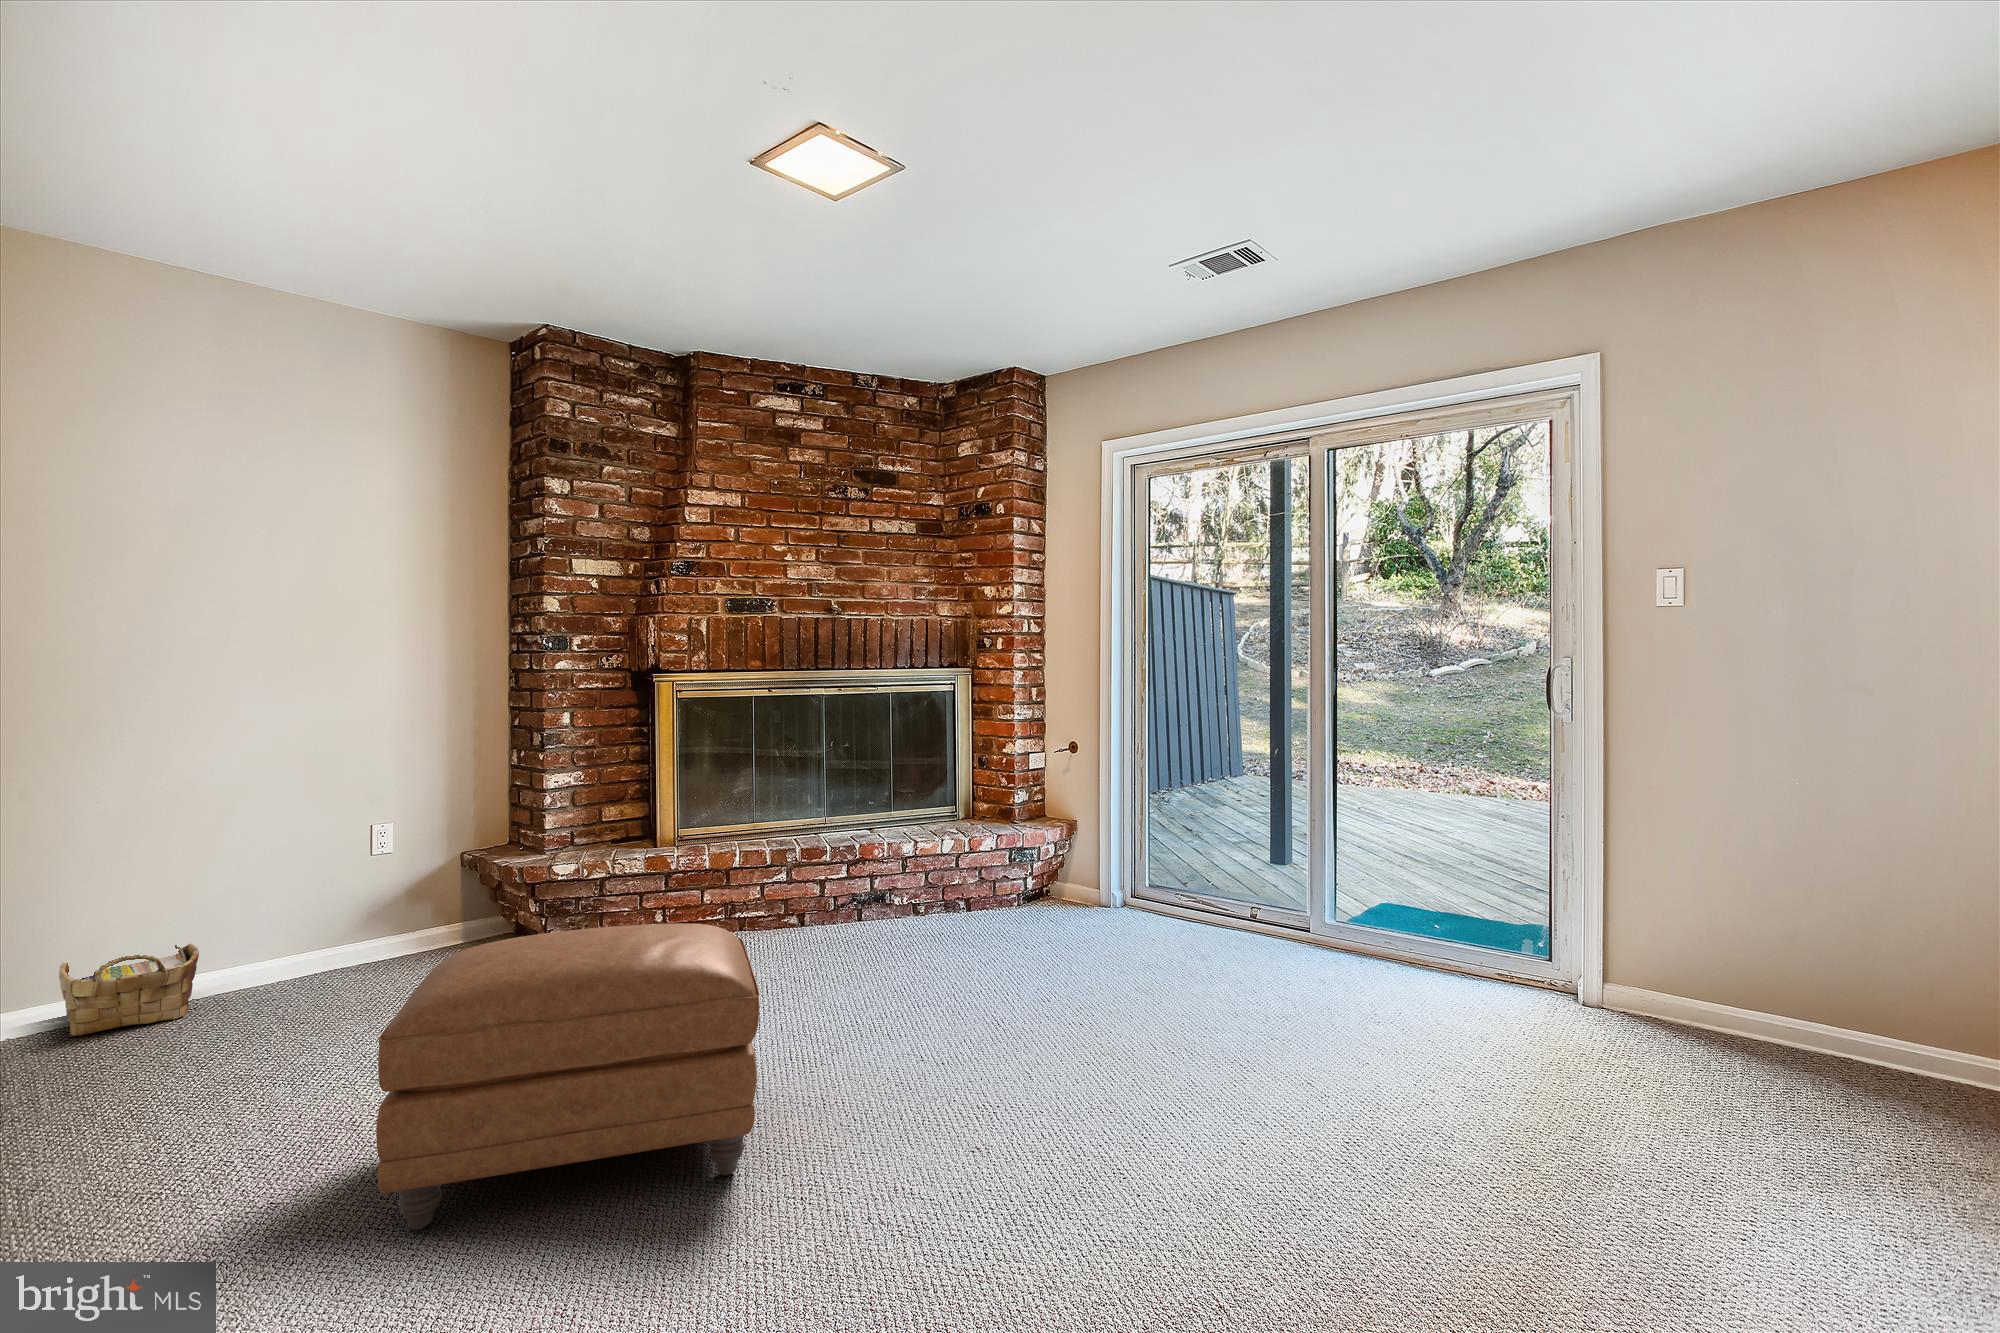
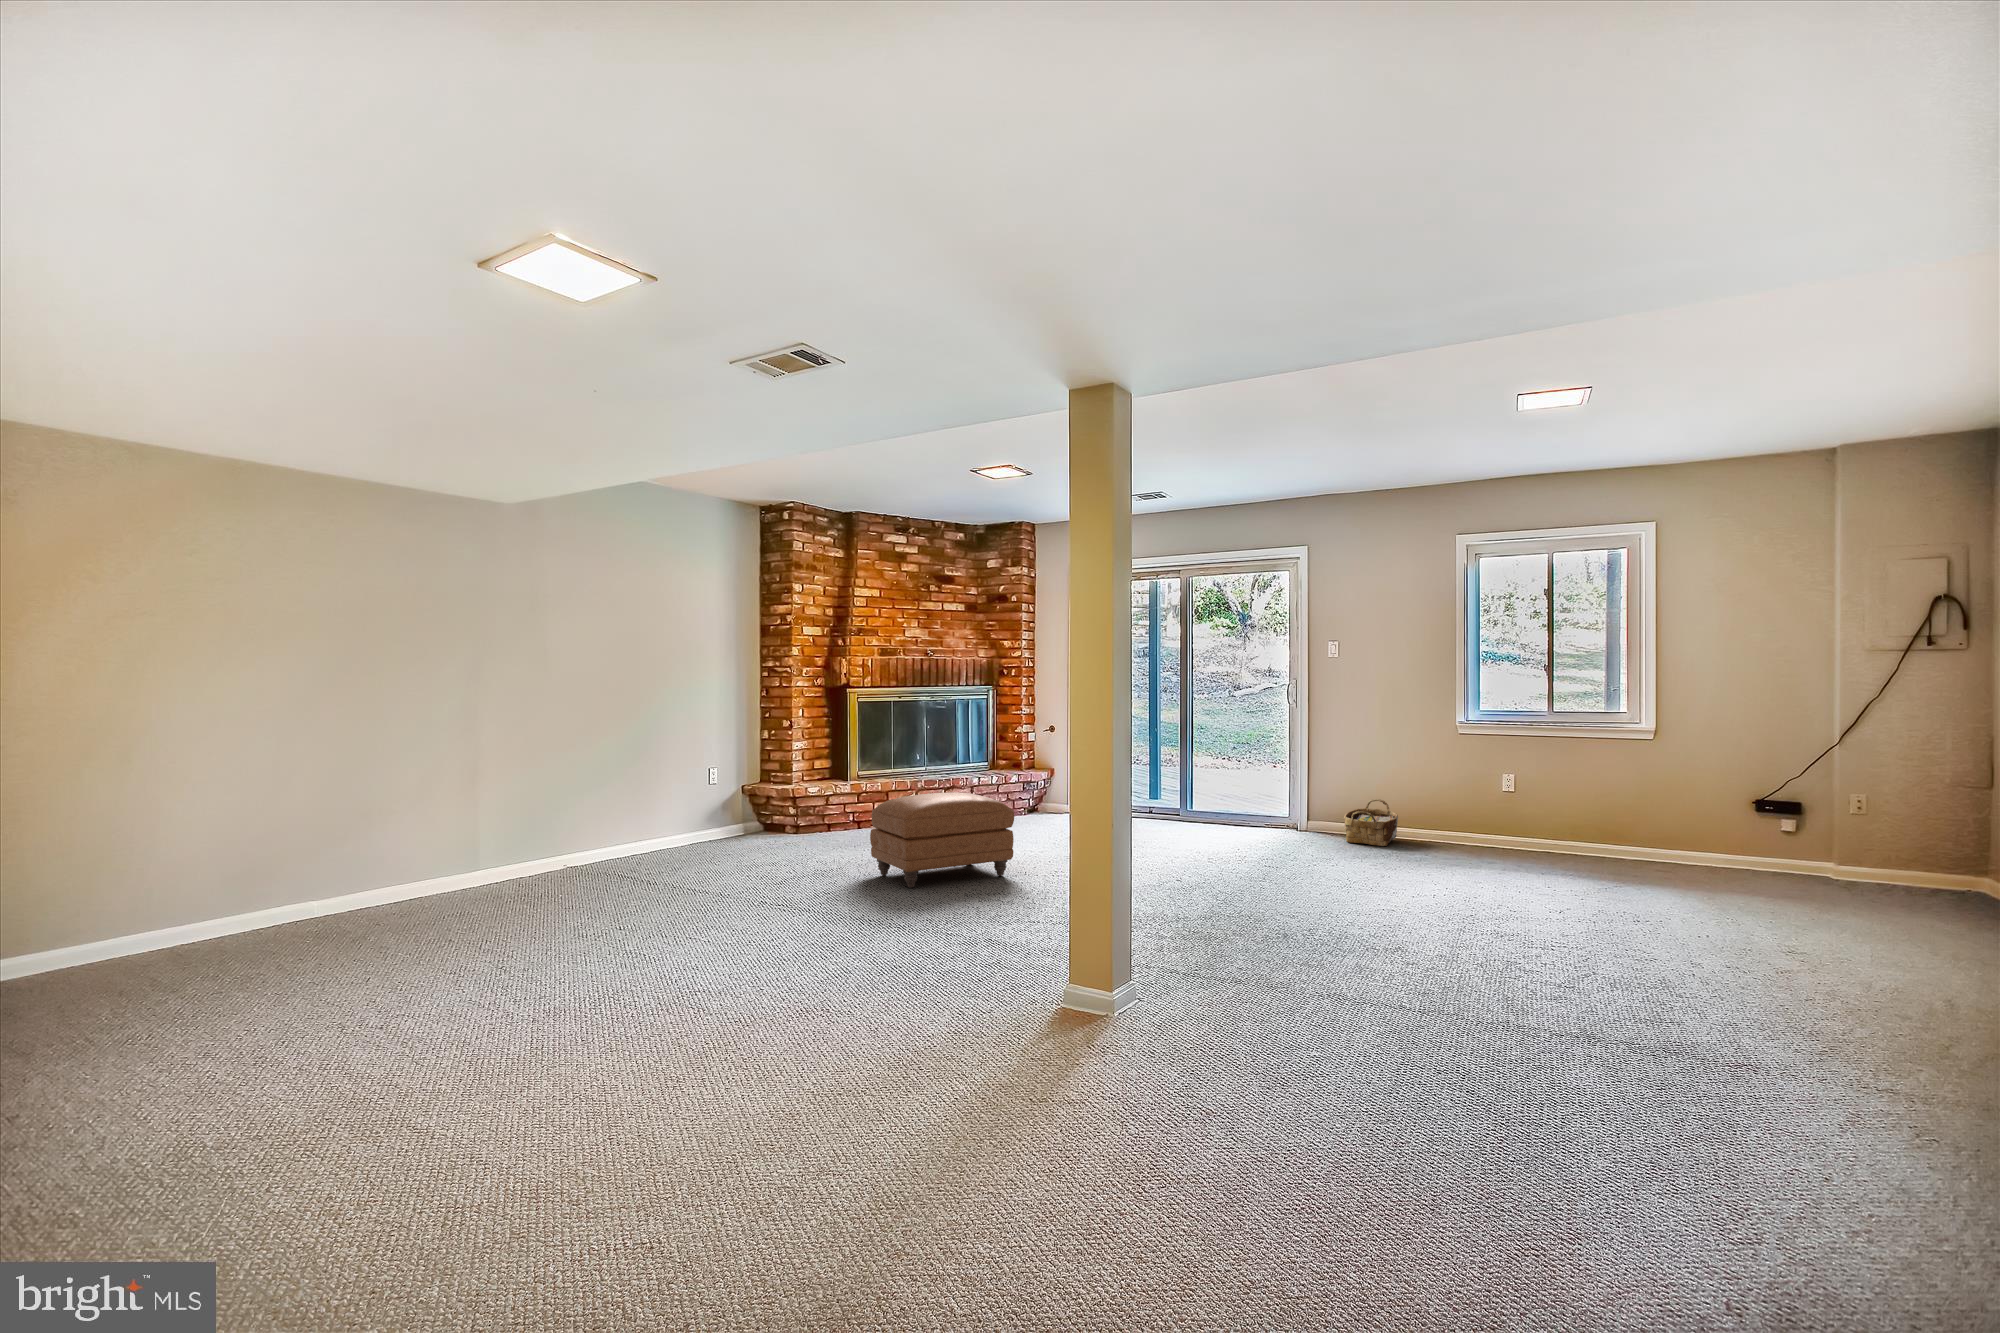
woven basket: present [59,943,199,1036] -> present [1344,799,1398,846]

